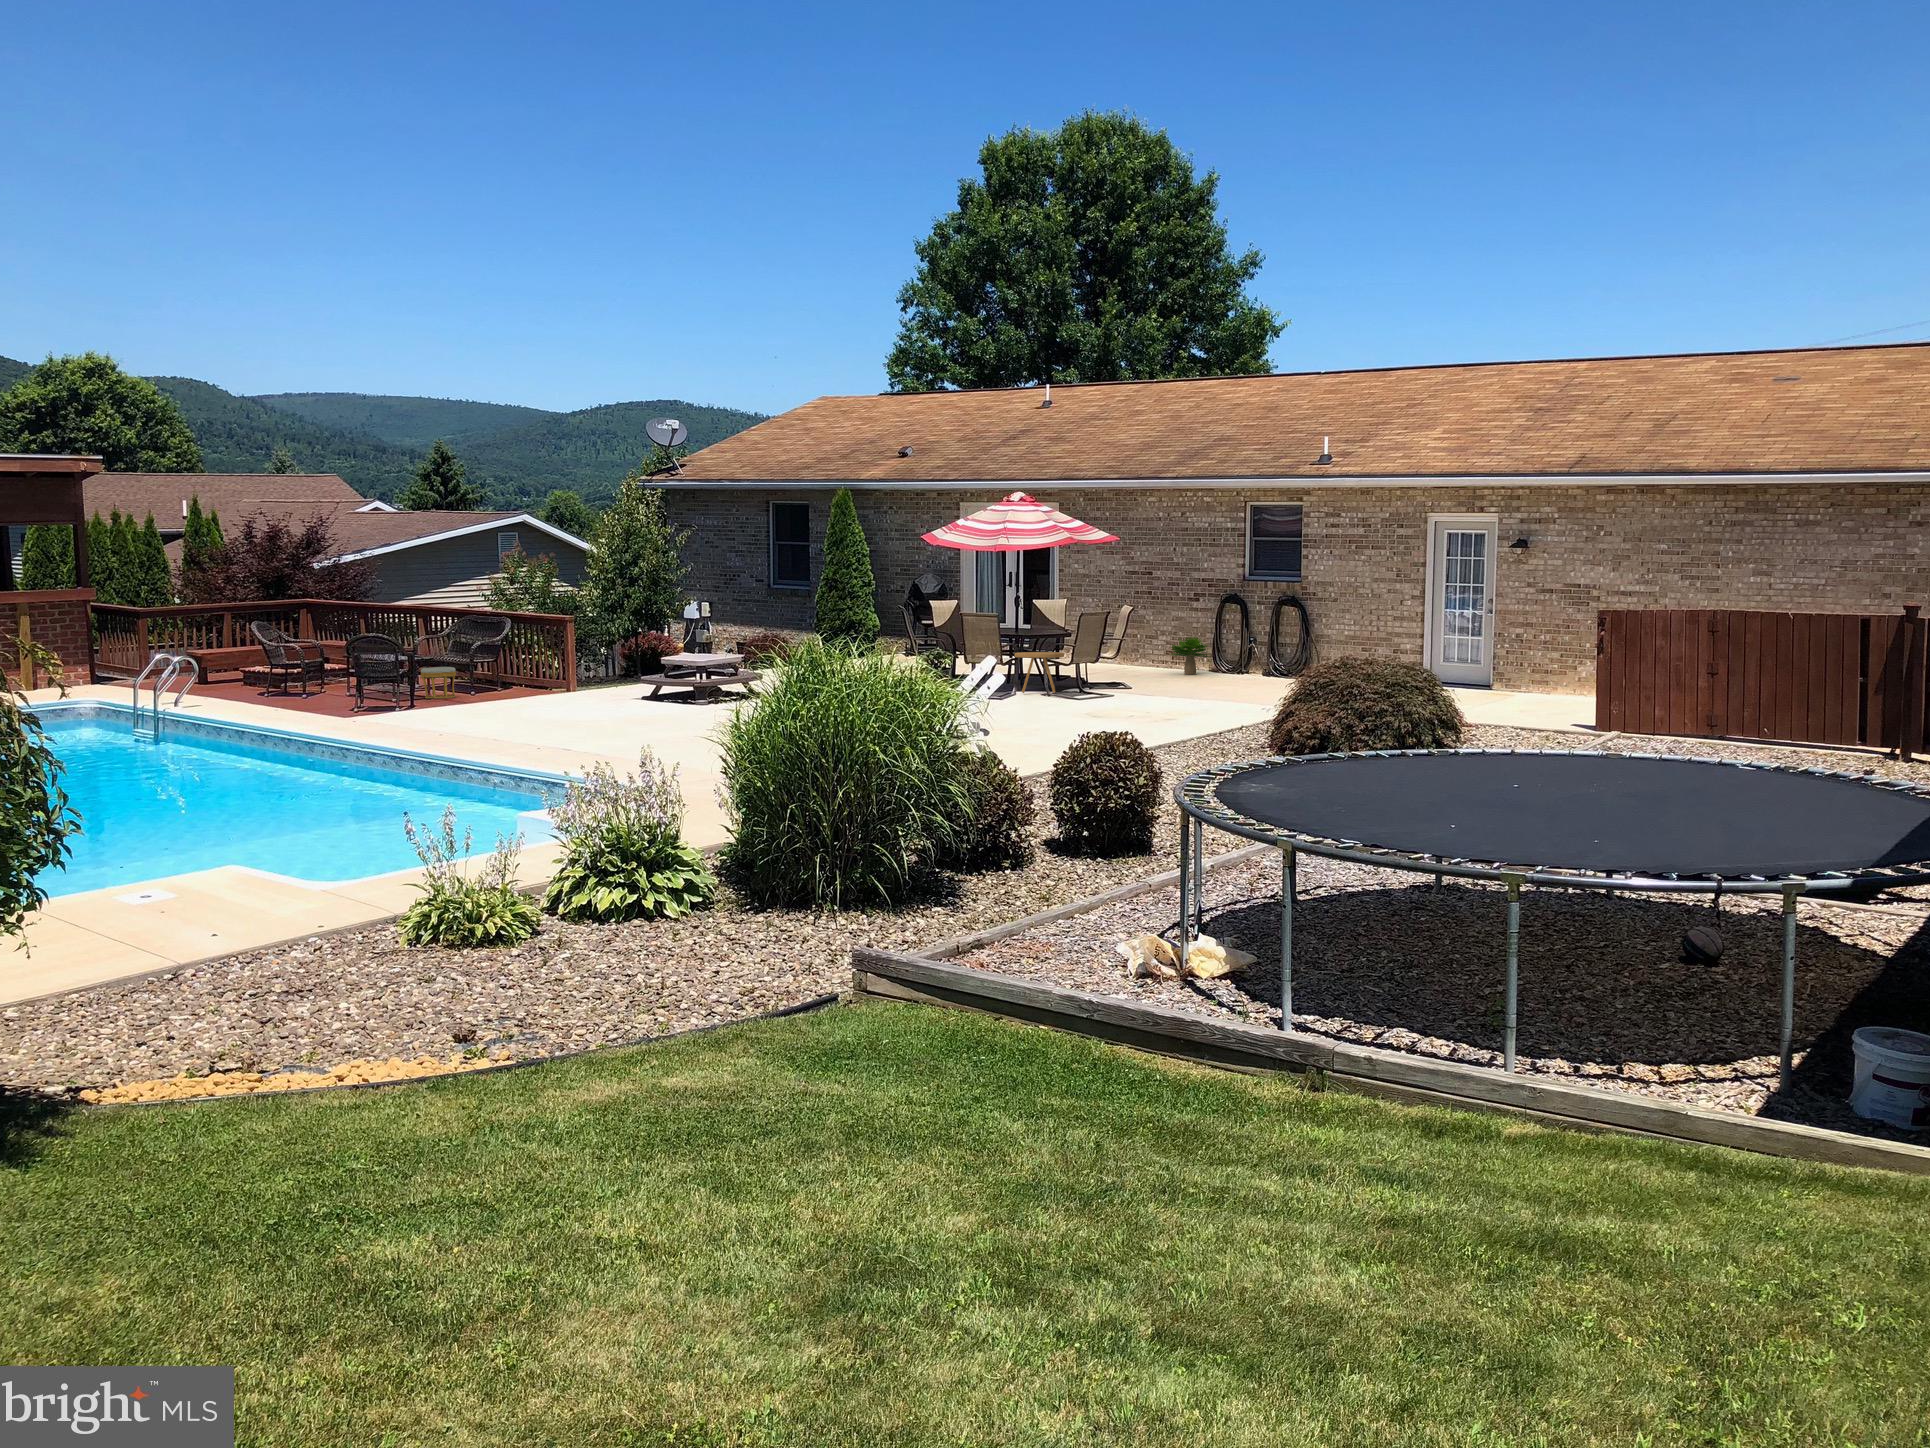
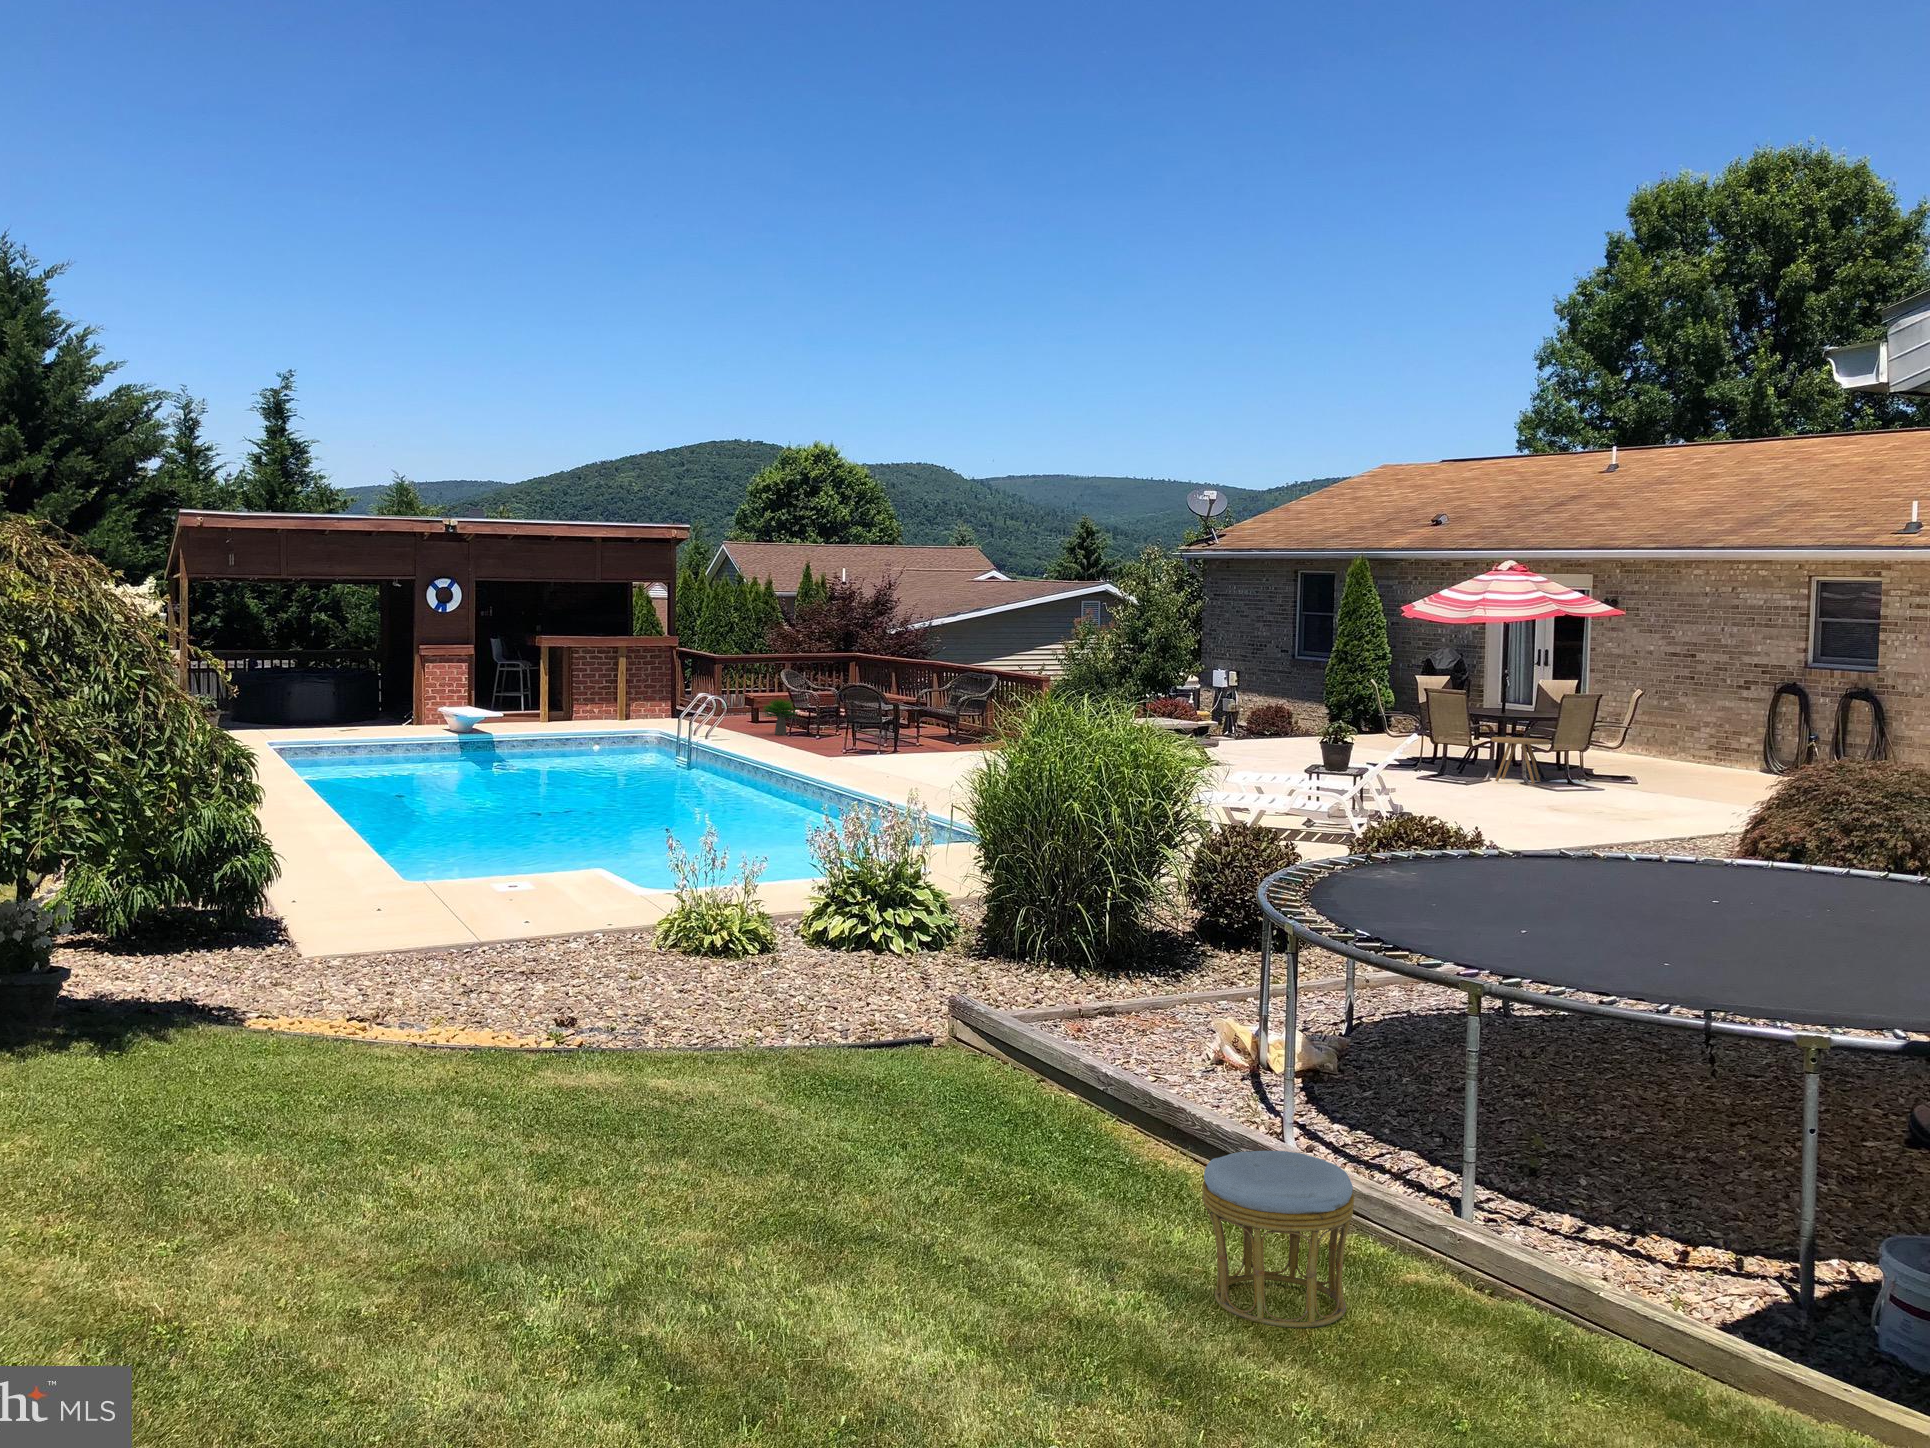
potted plant: present [1171,637,1210,675] -> present [764,699,799,735]
ottoman: present [421,667,456,699] -> present [1202,1151,1354,1328]

